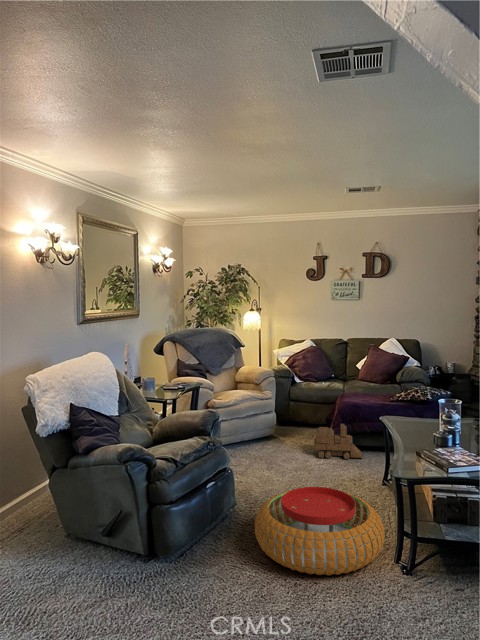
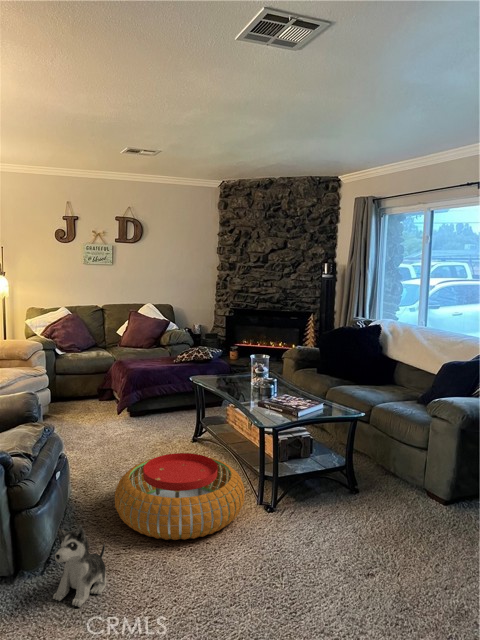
toy train: present [314,424,363,459] -> none [106,391,158,430]
plush toy: none [166,525,220,597] -> present [53,525,107,607]

